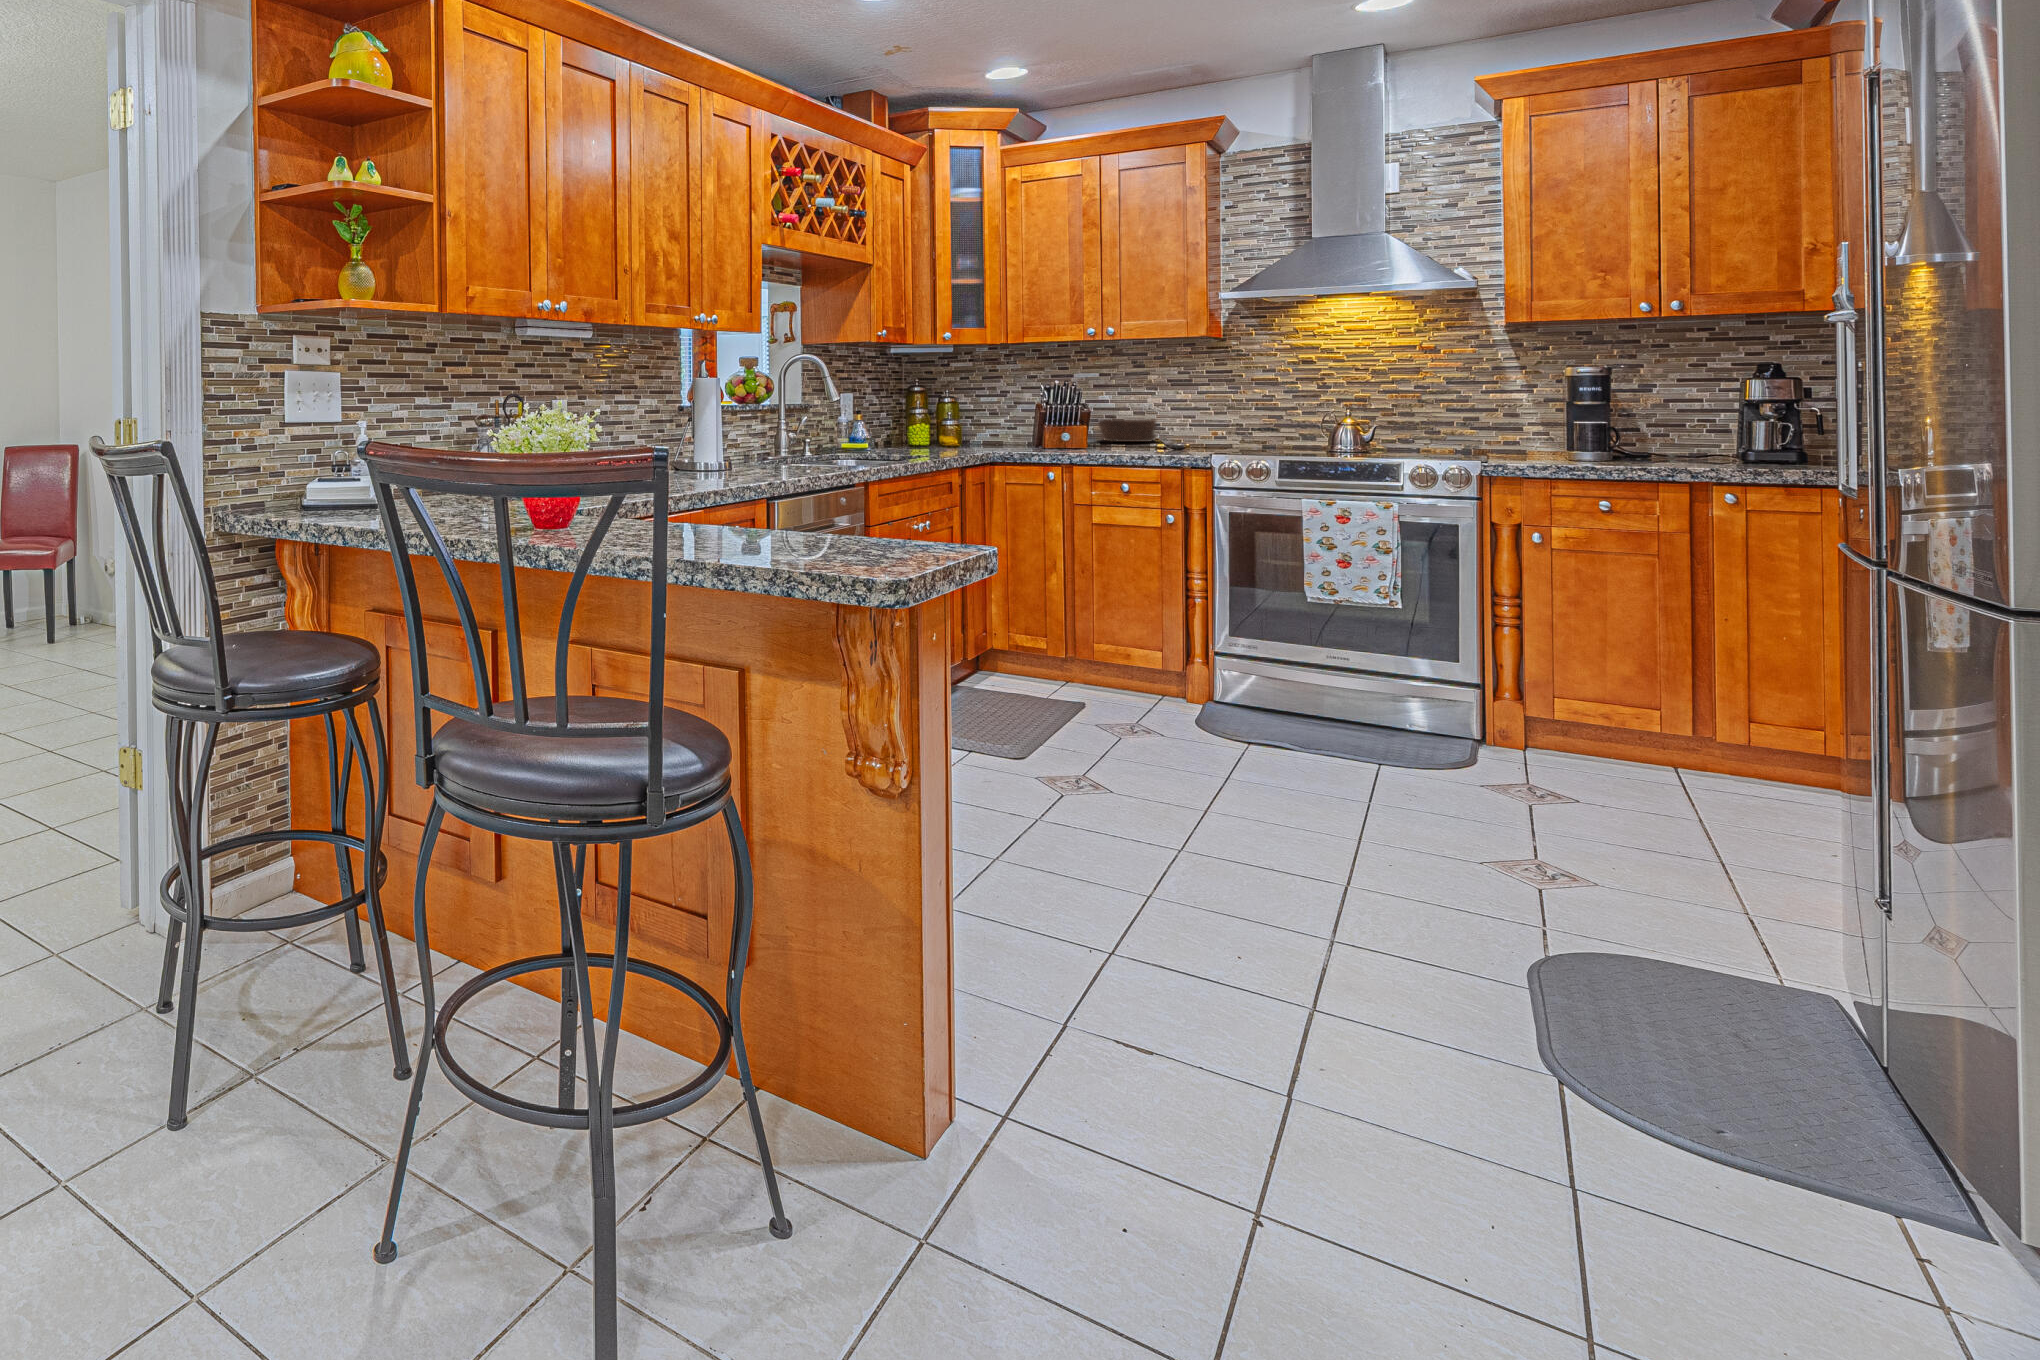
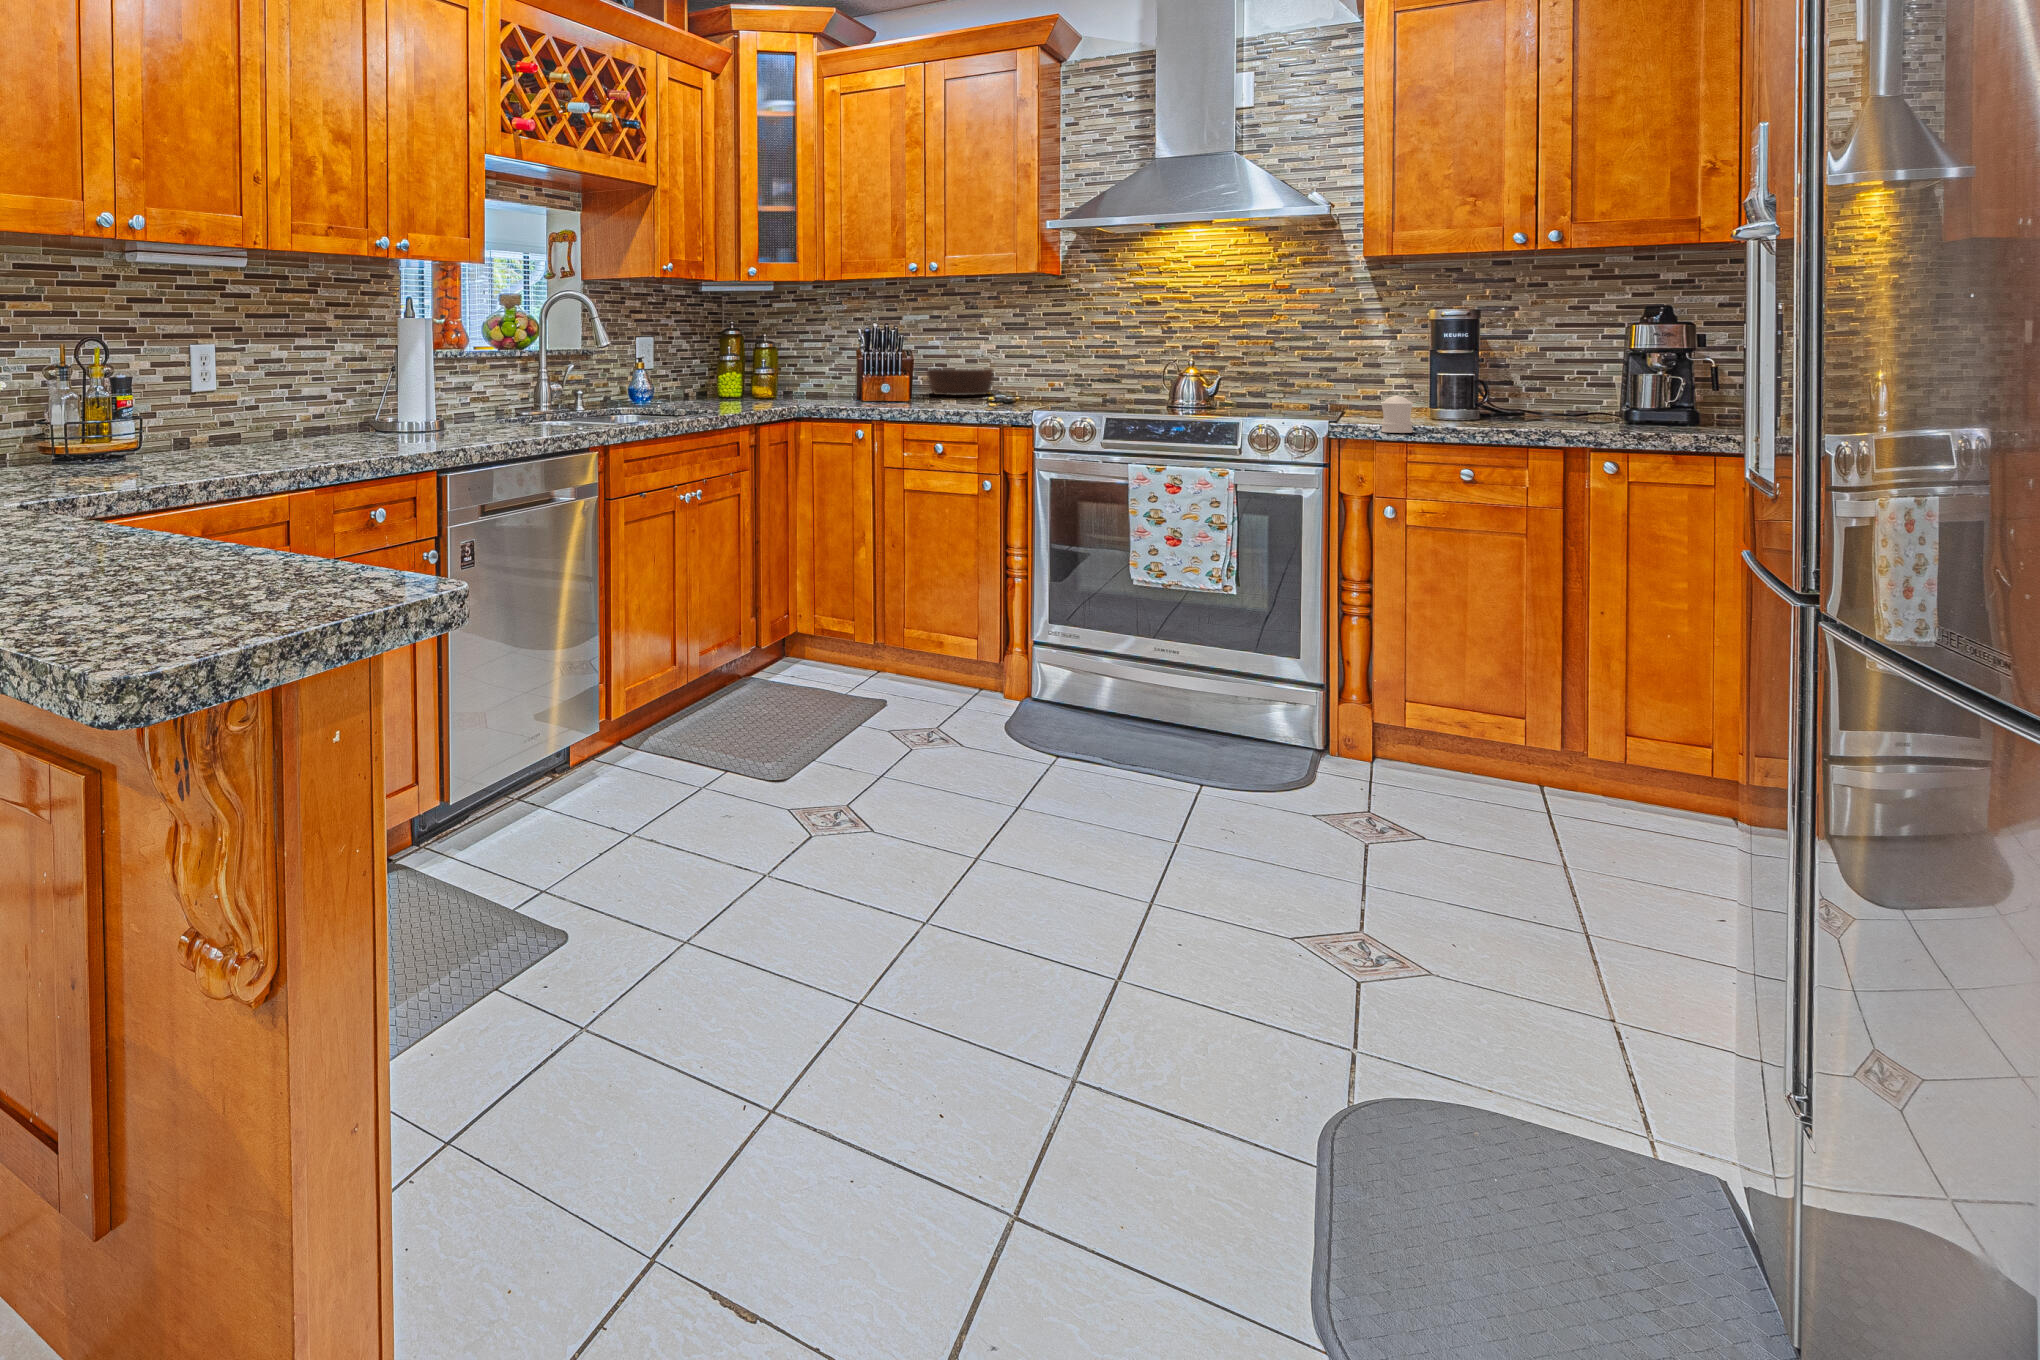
salt shaker: none [1528,440,1558,471] -> present [1381,395,1413,433]

